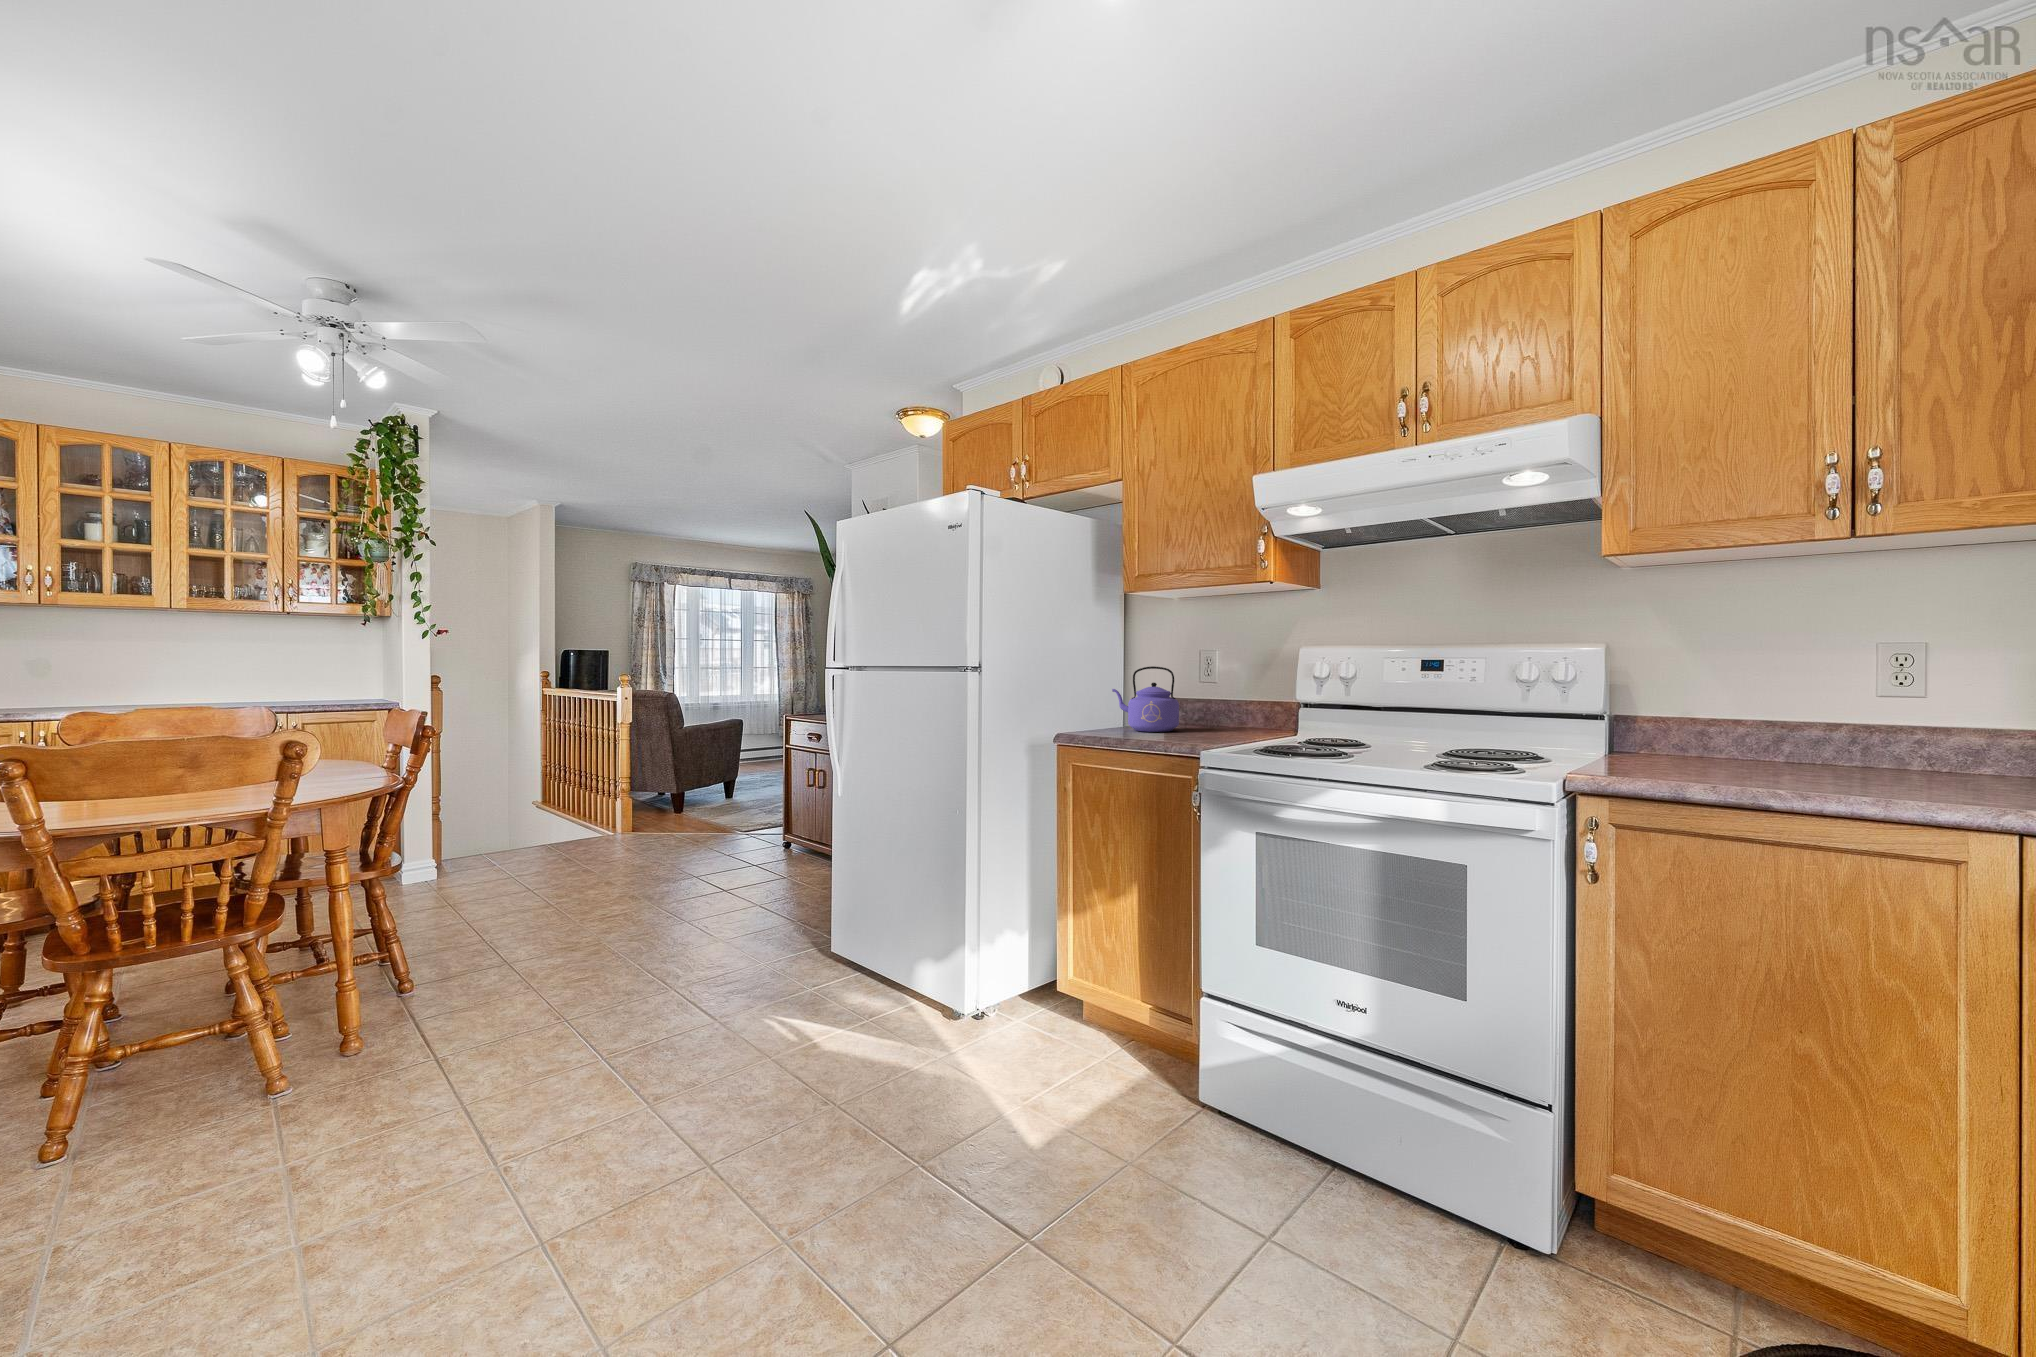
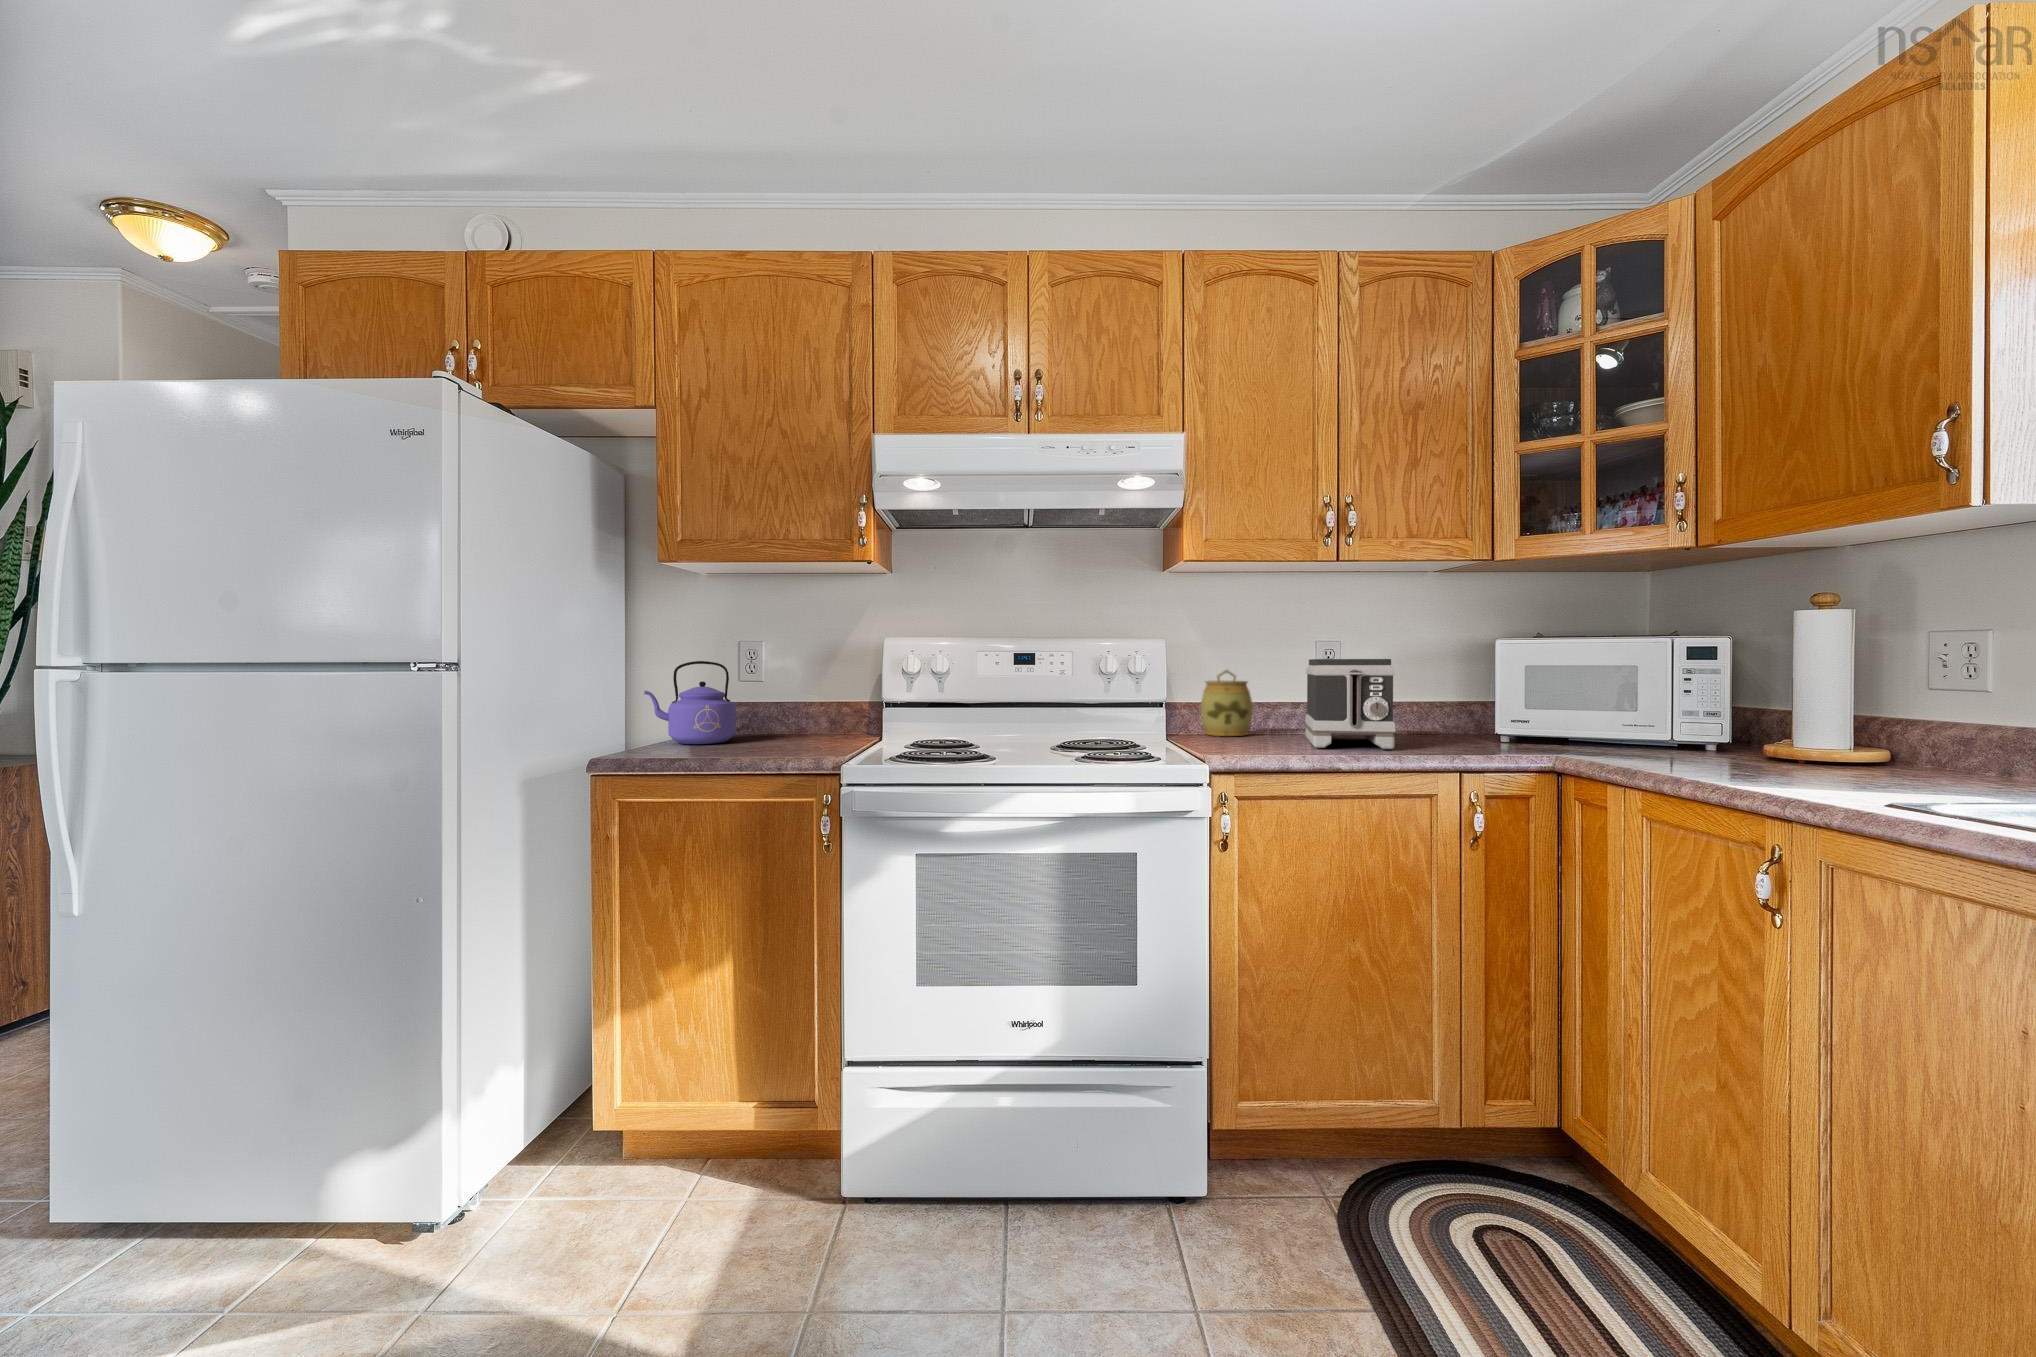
toaster: none [1776,665,1956,787] -> present [1305,659,1396,749]
jar: none [1671,677,1746,759] -> present [1201,670,1253,736]

